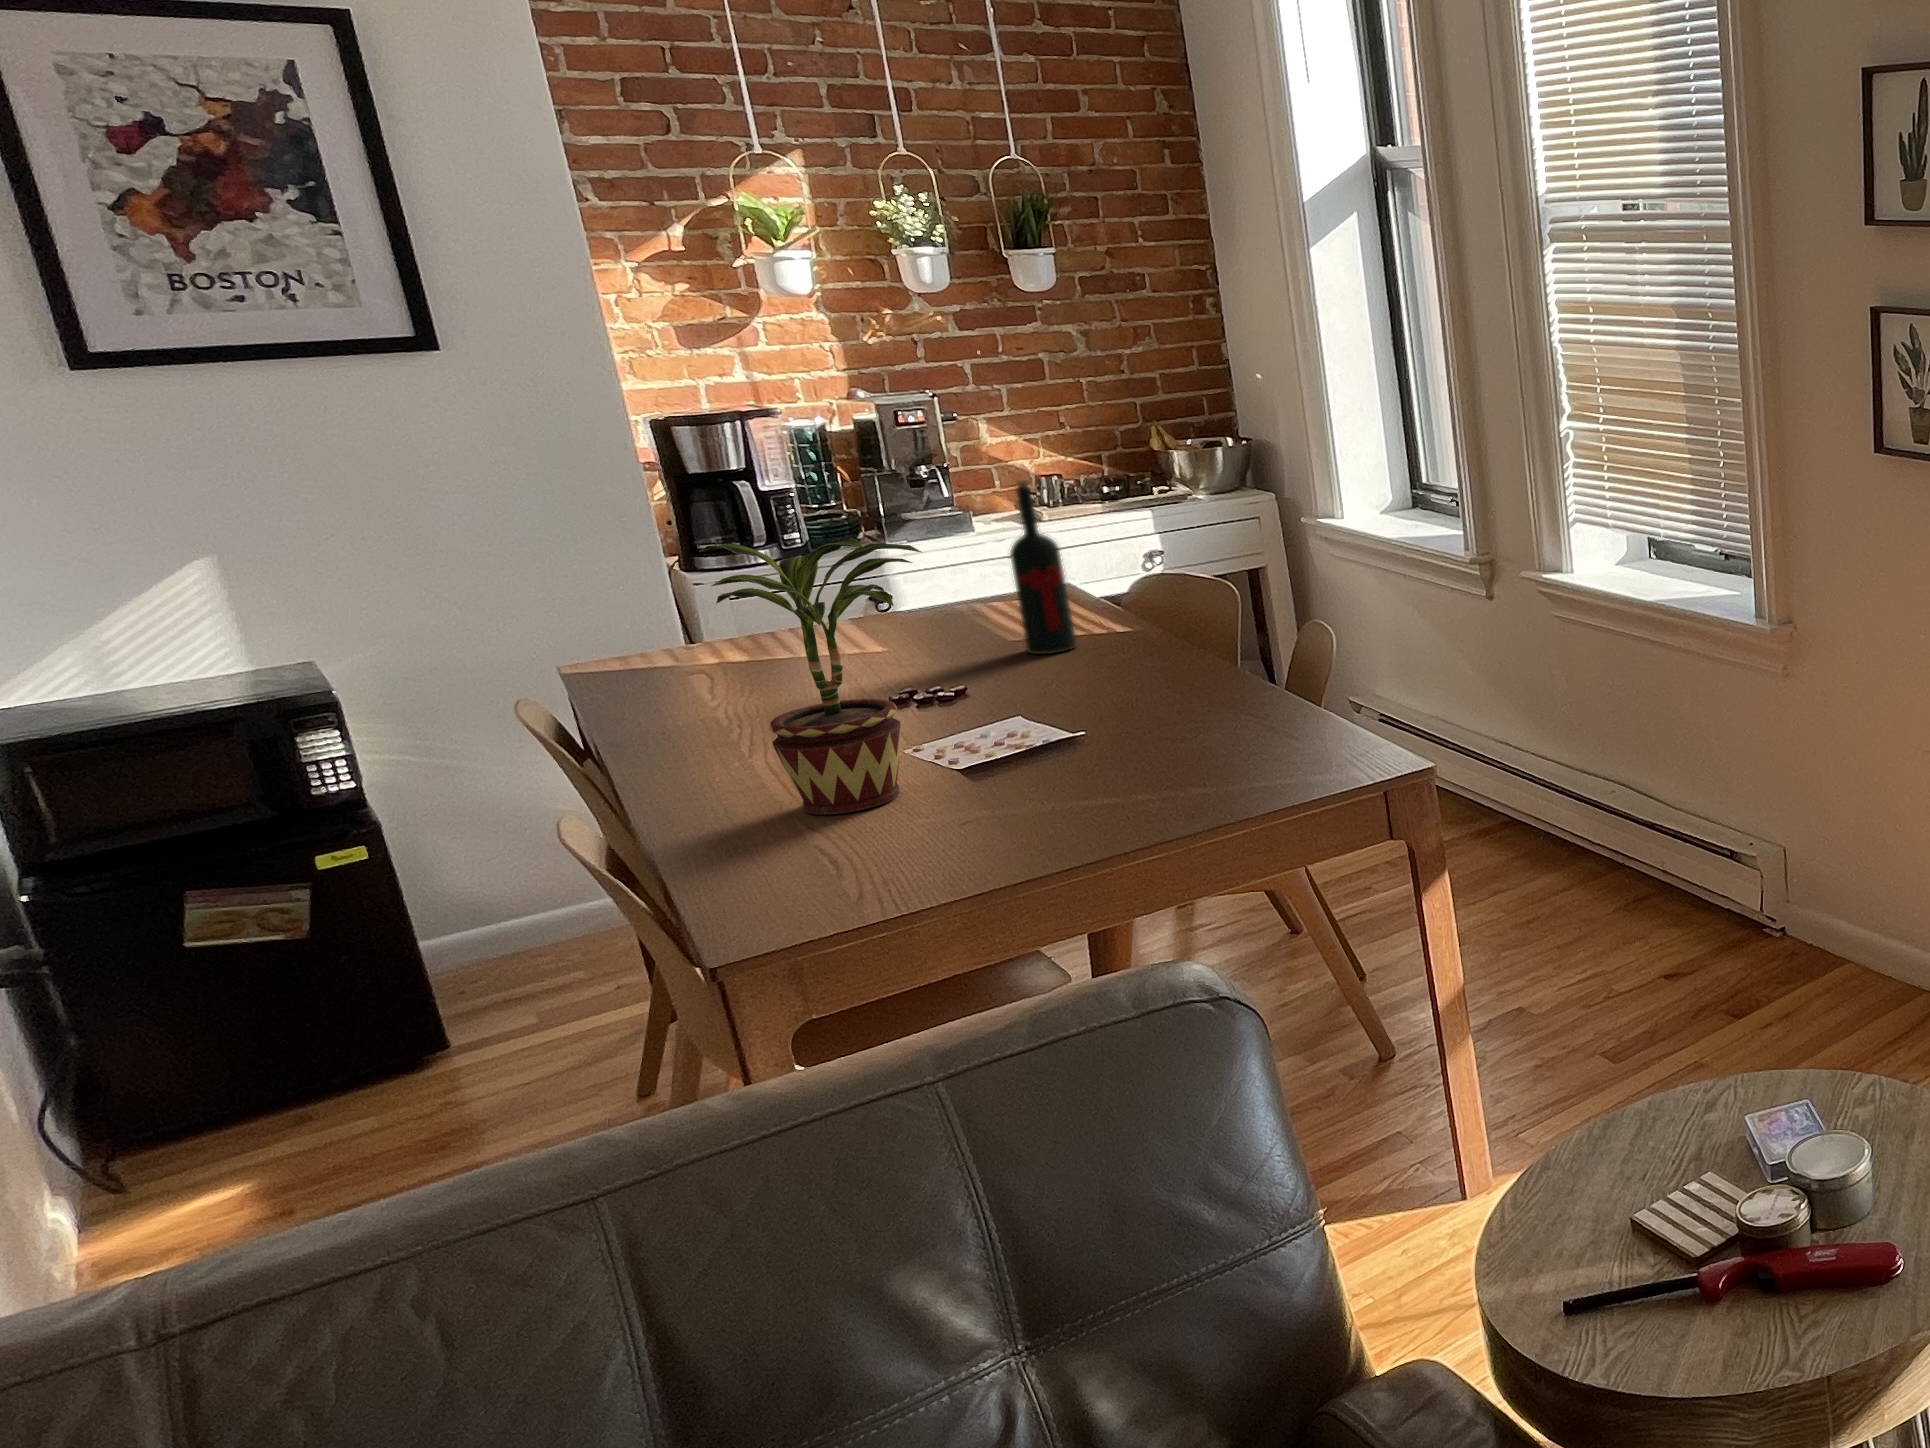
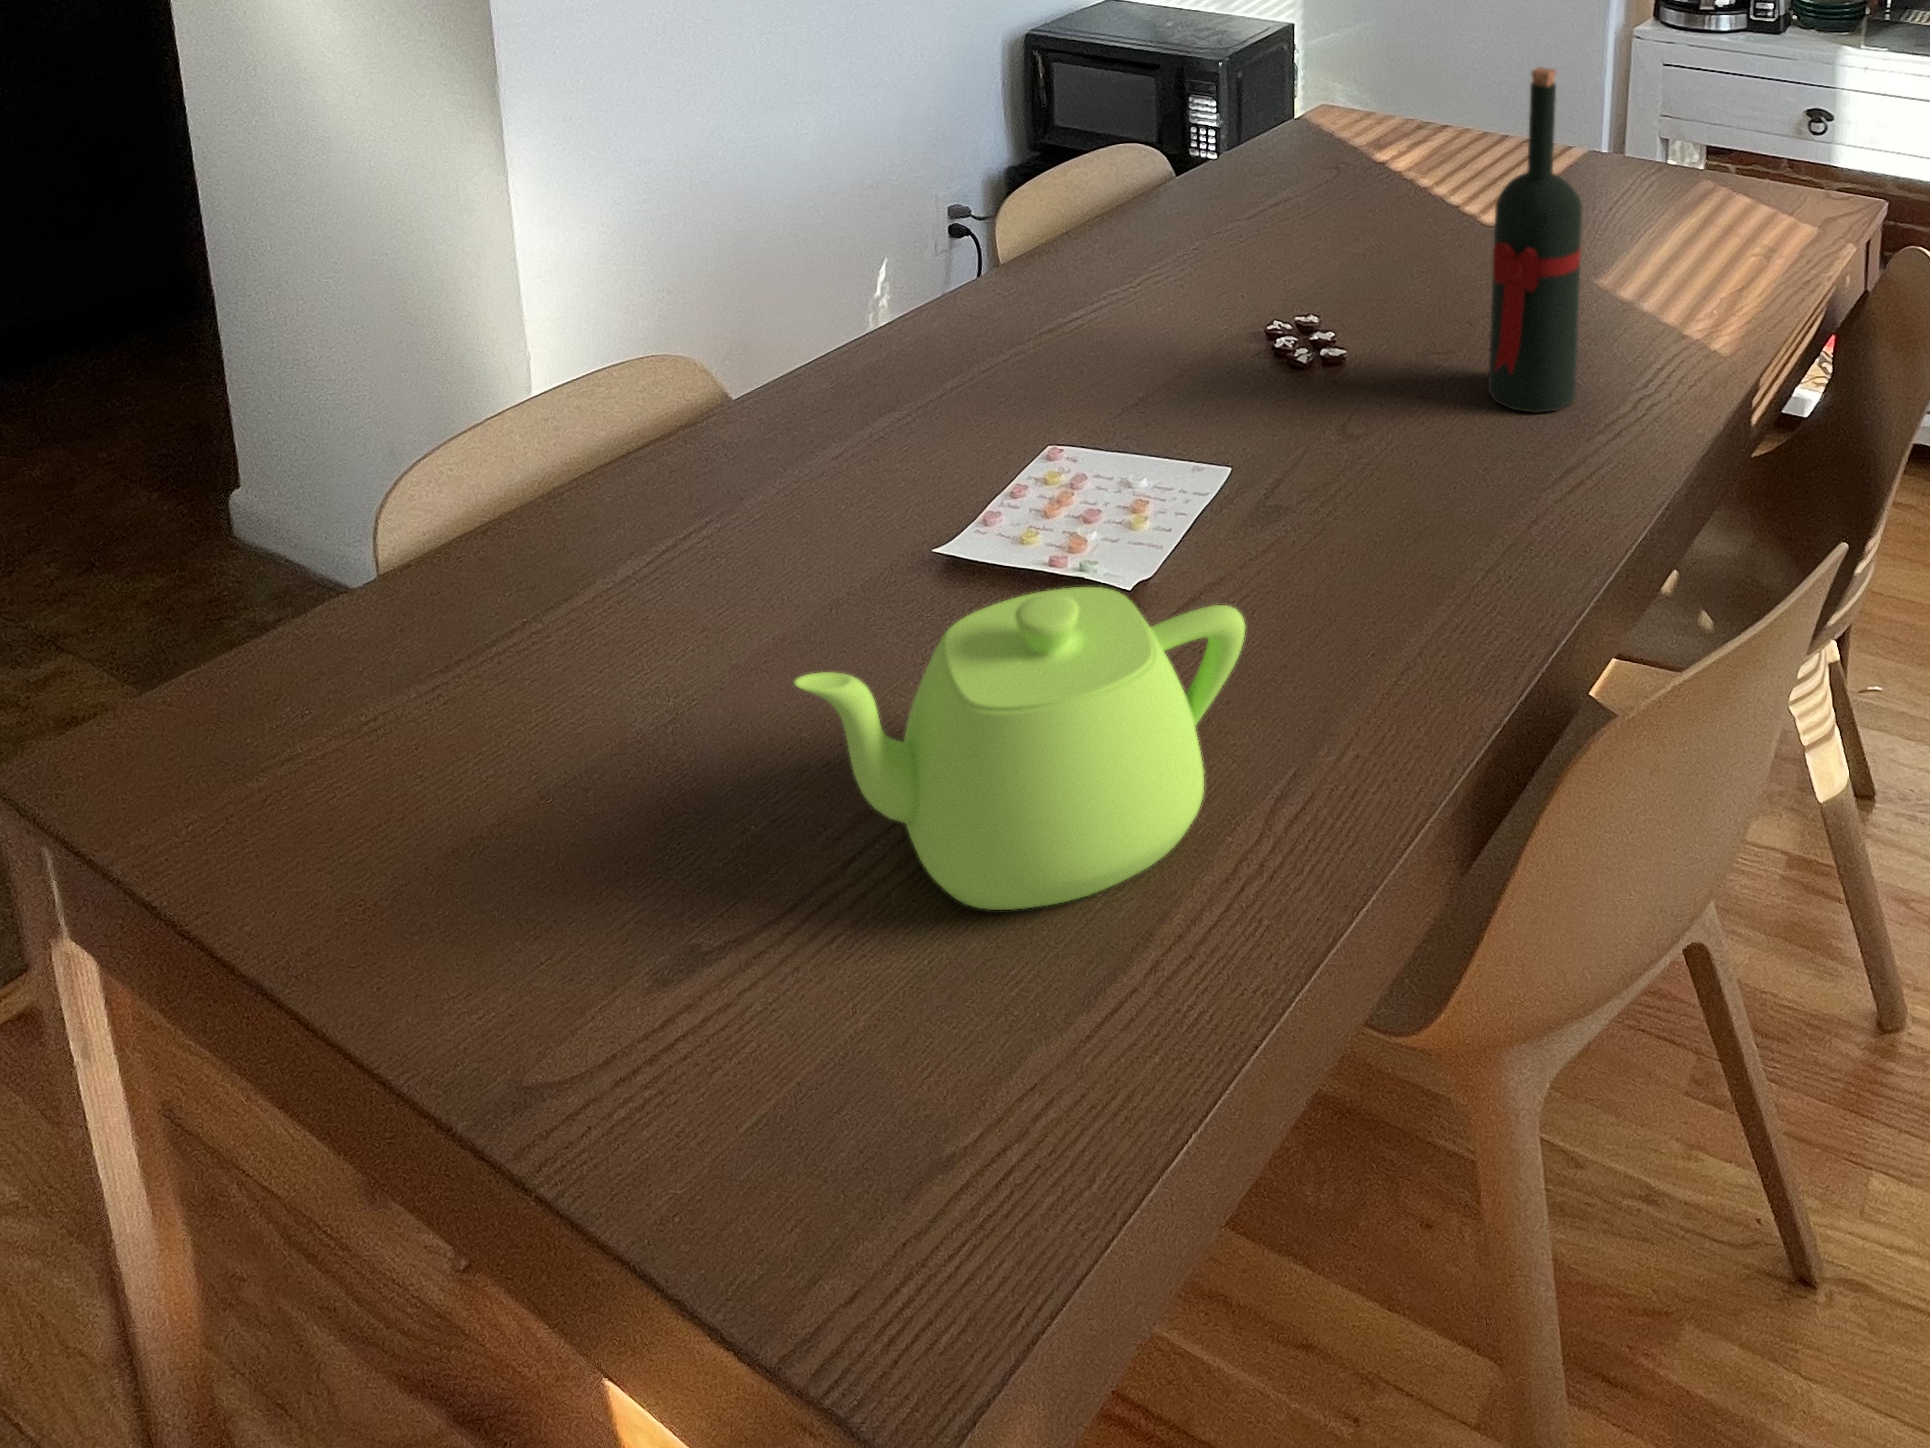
potted plant: present [699,538,921,815] -> none [266,122,711,730]
teapot: none [1073,642,1199,745] -> present [794,587,1246,910]

